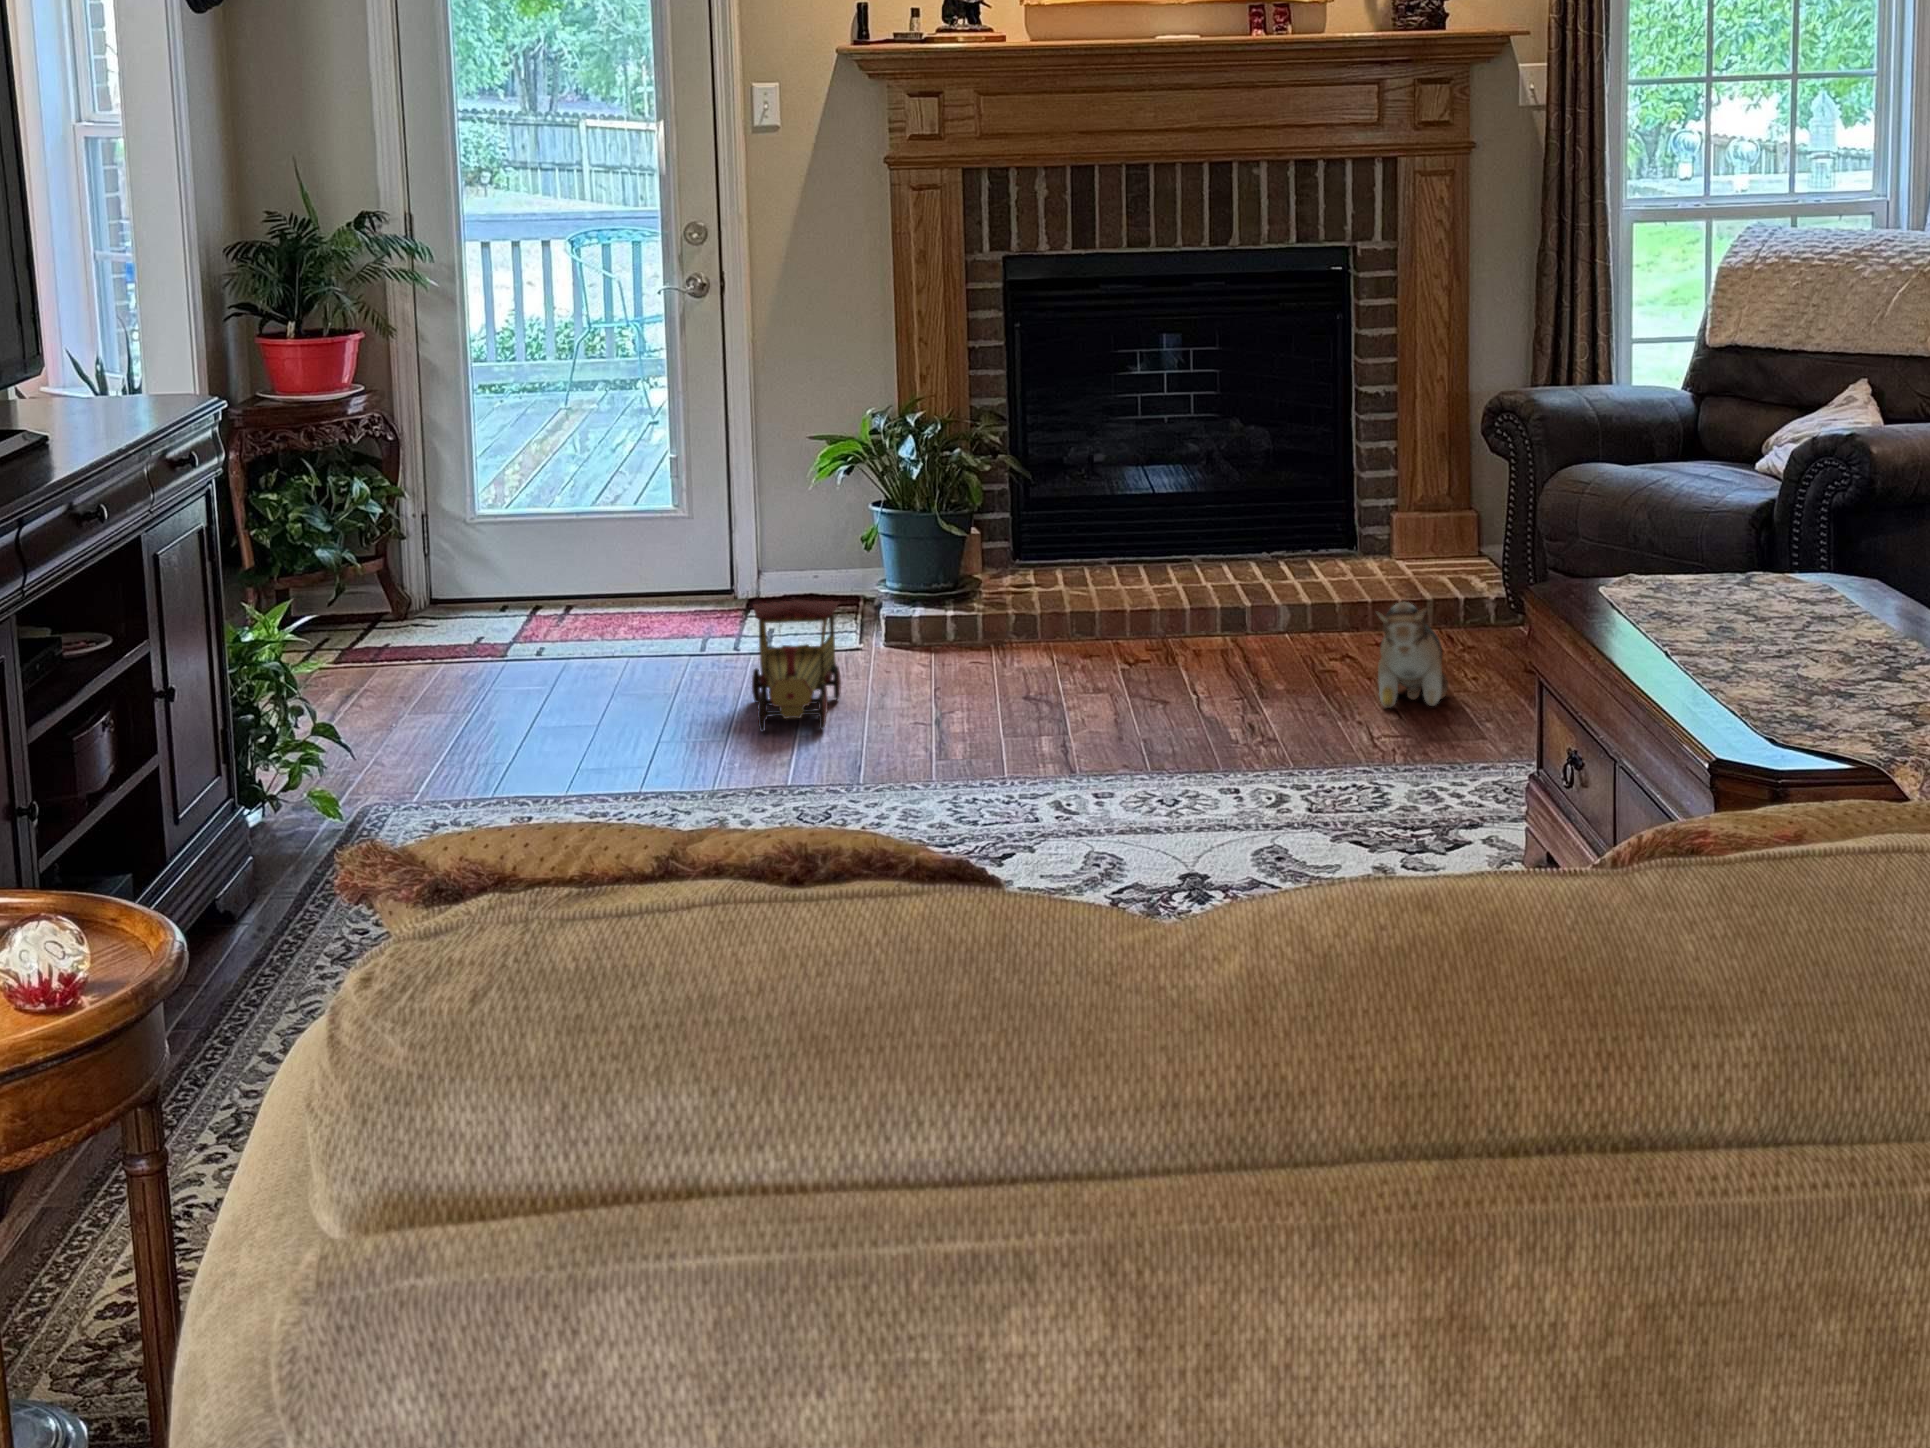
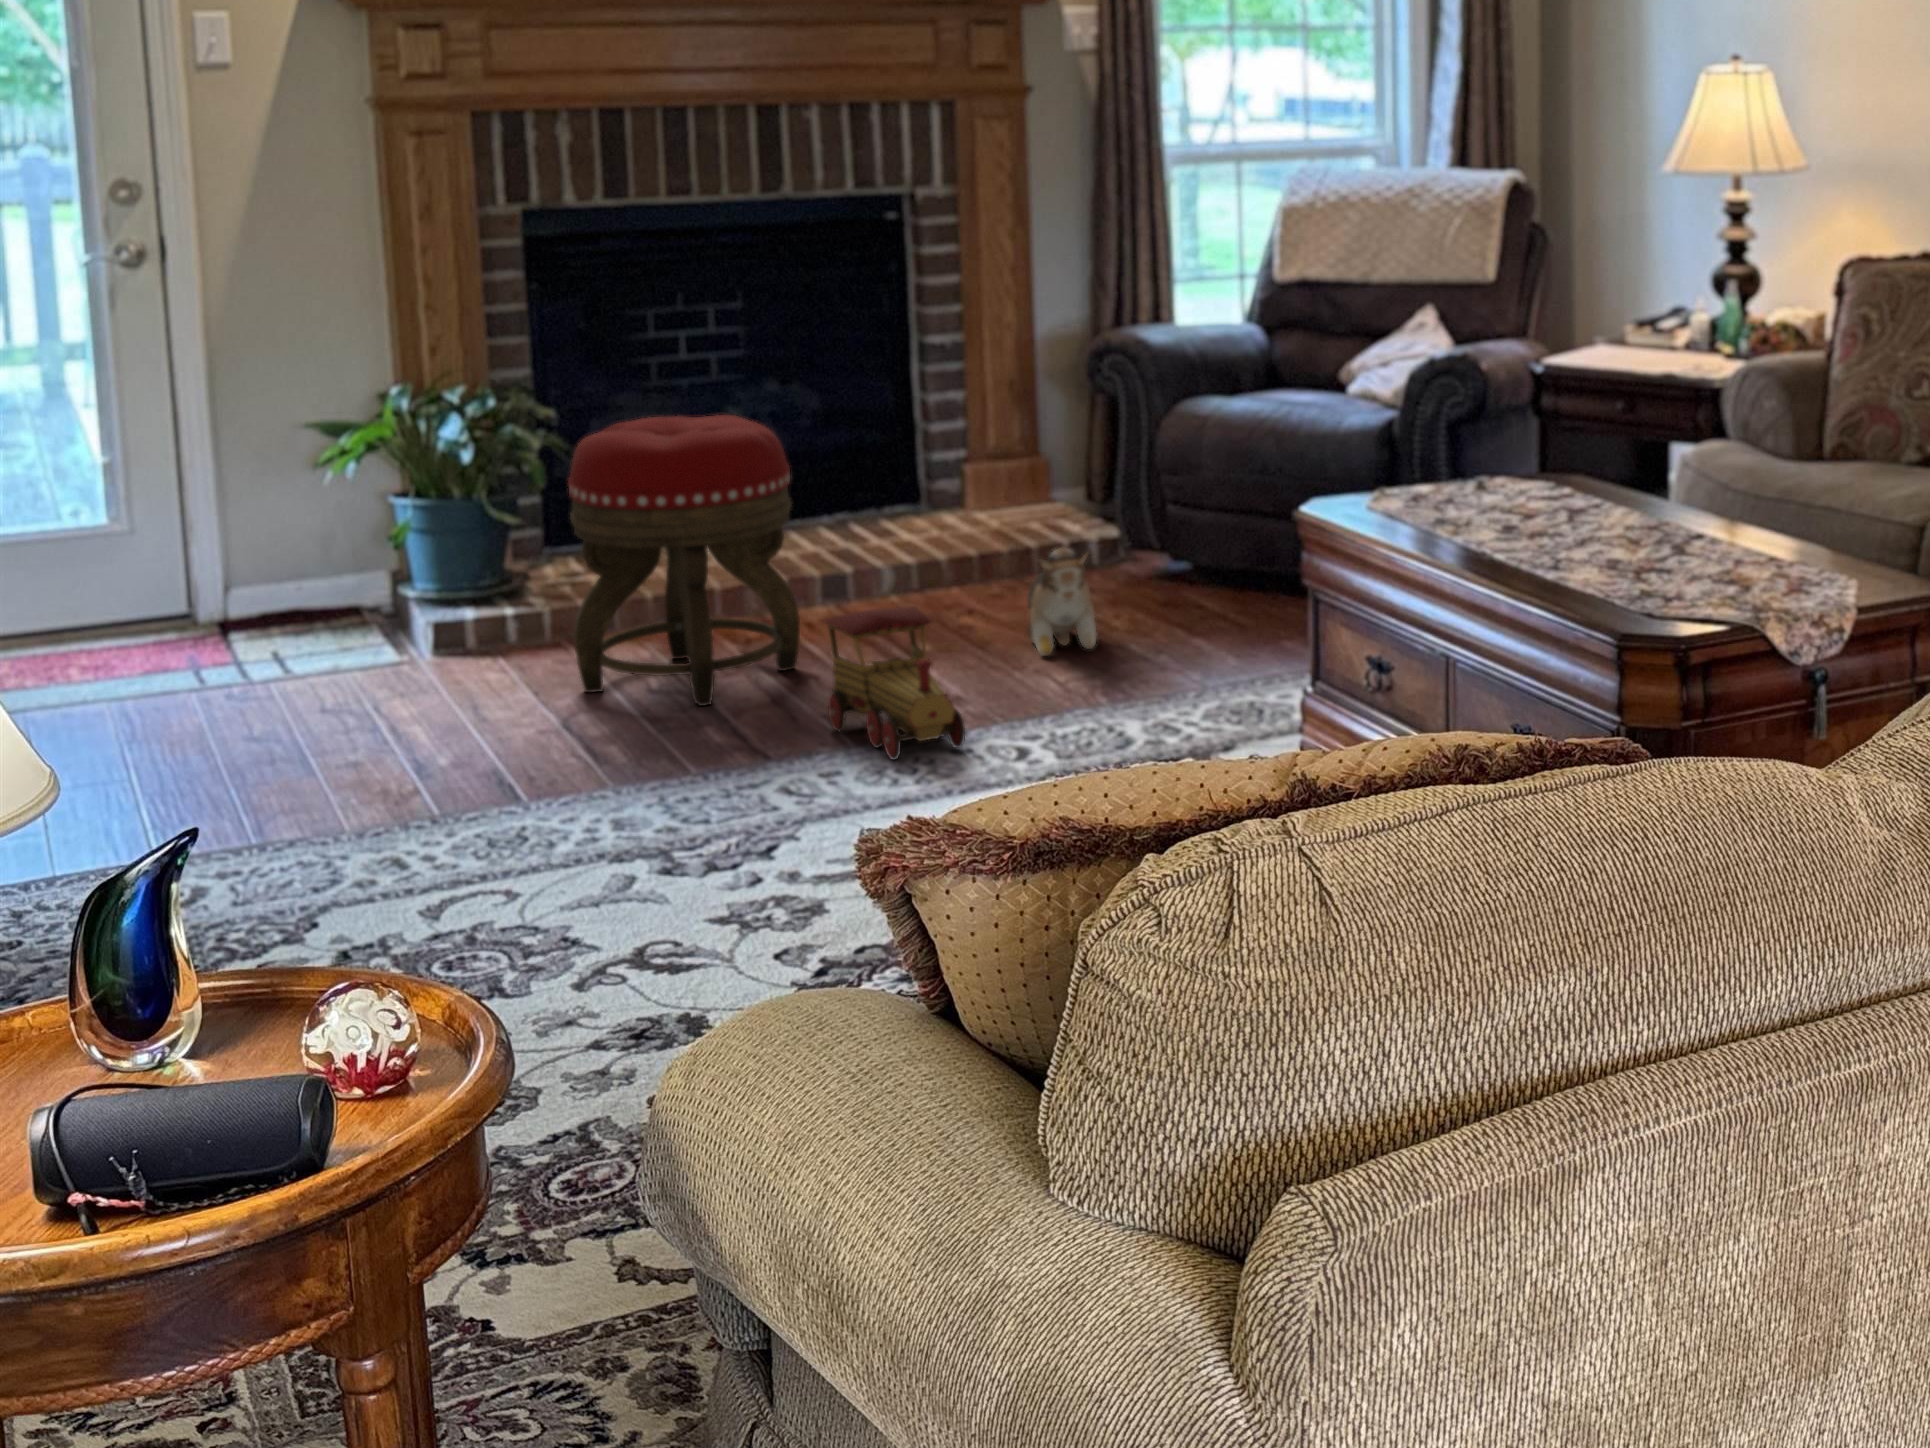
footstool: none [966,446,1163,715] -> present [568,415,800,706]
toy train: present [752,600,841,731] -> present [822,606,965,760]

